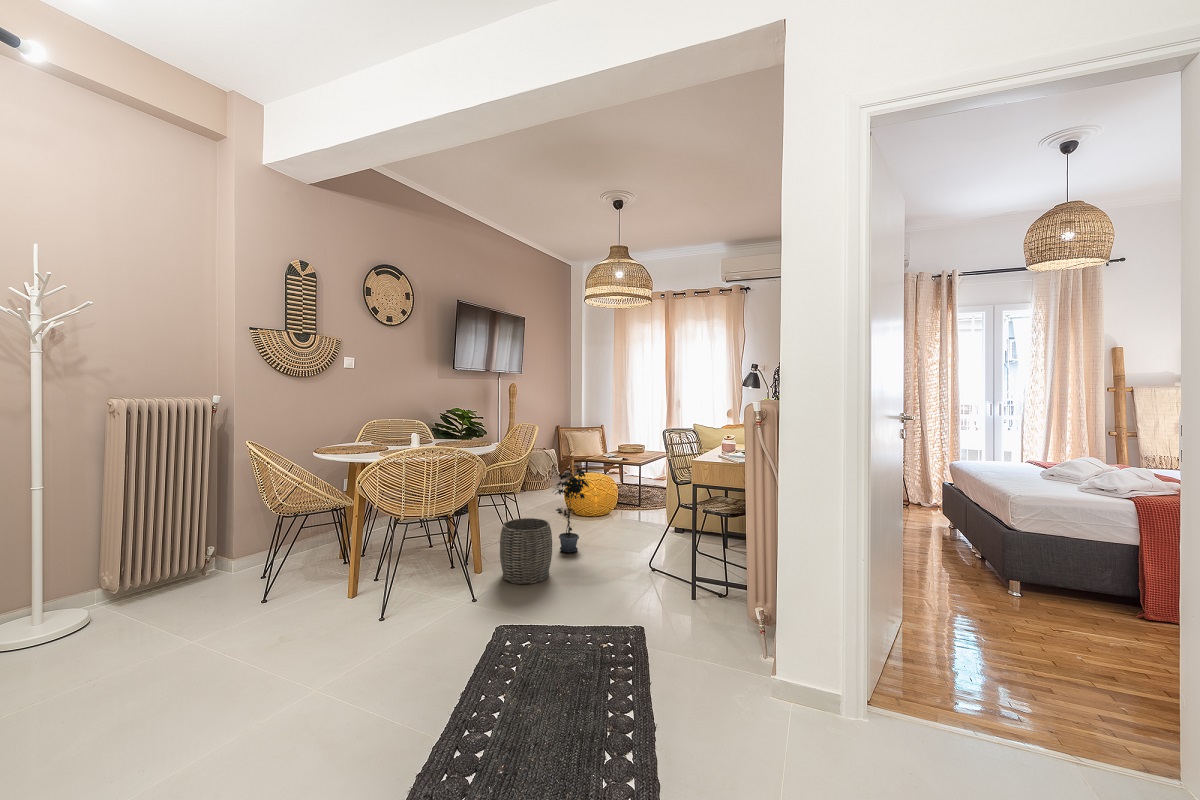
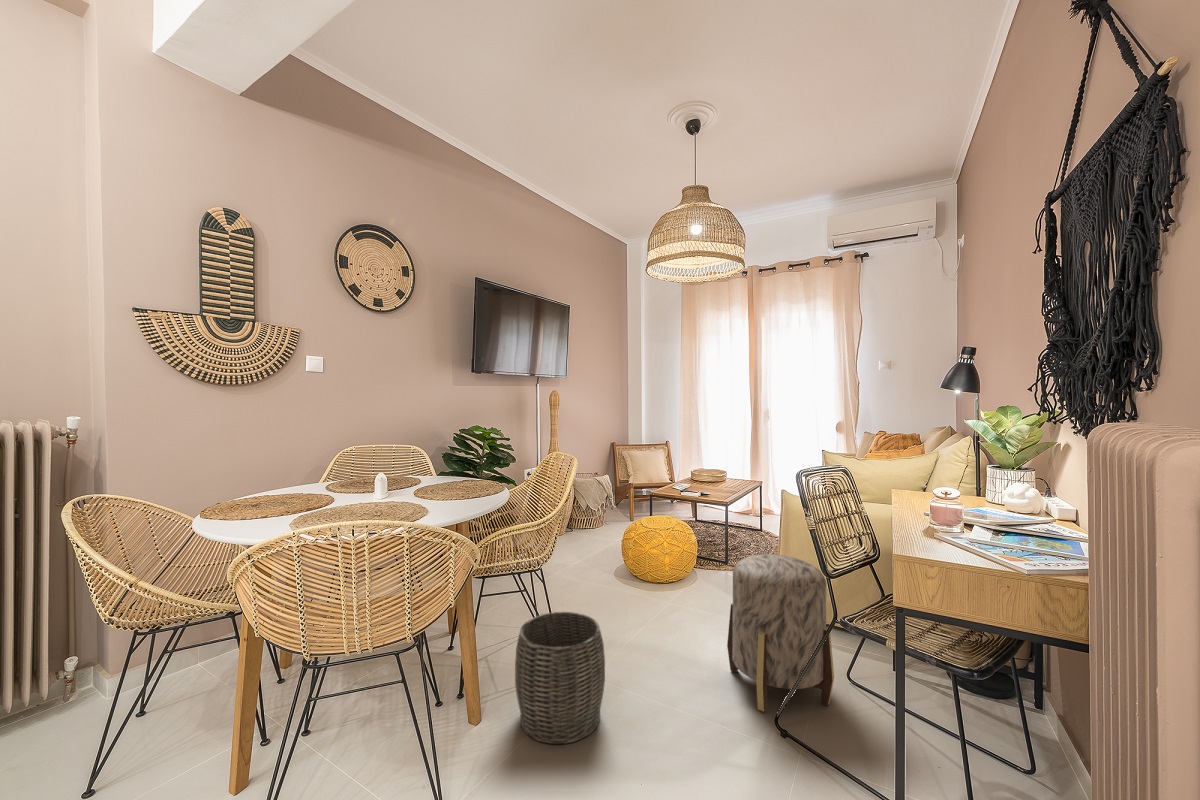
potted plant: present [553,465,589,553] -> none [604,516,664,659]
ottoman: none [626,486,683,570] -> present [727,554,834,711]

